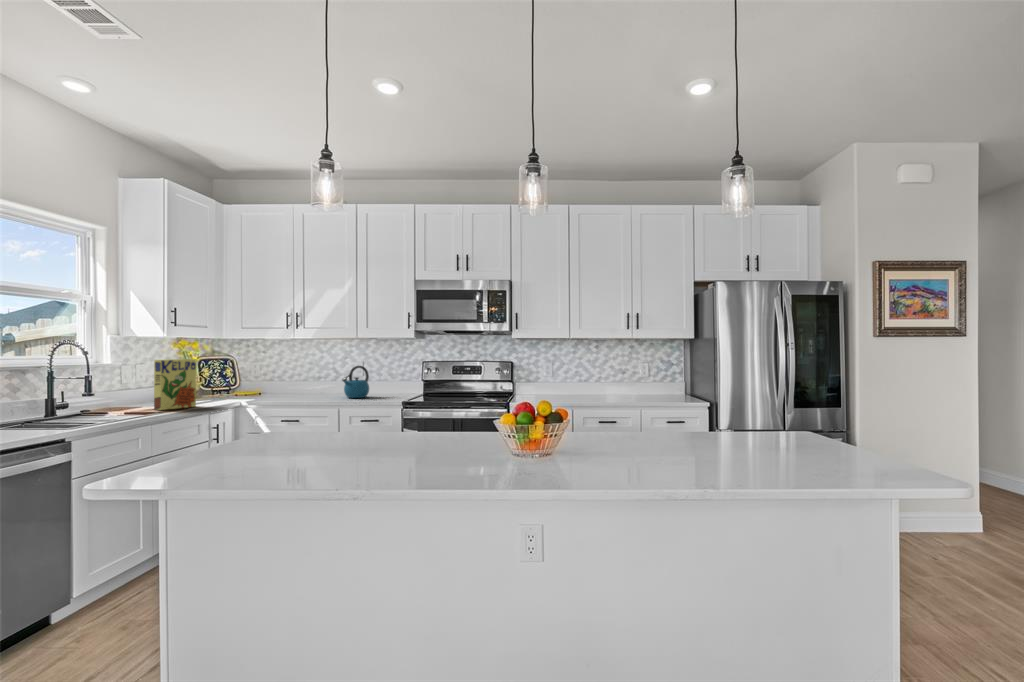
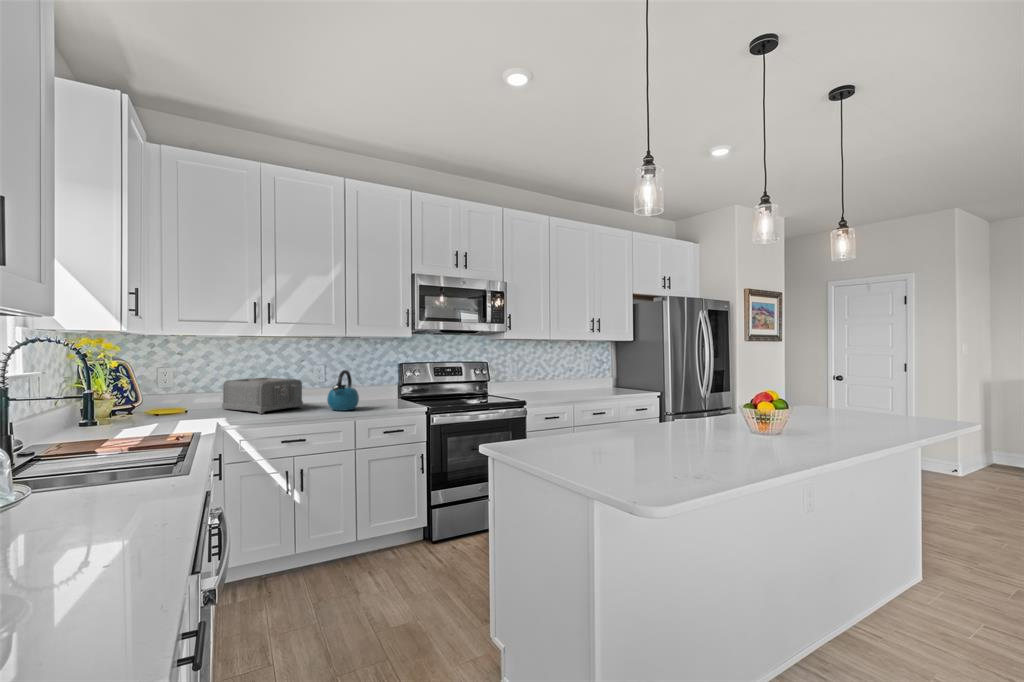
cereal box: present [154,359,196,410] -> none [137,368,187,453]
toaster: none [286,371,335,396] -> present [222,378,303,414]

